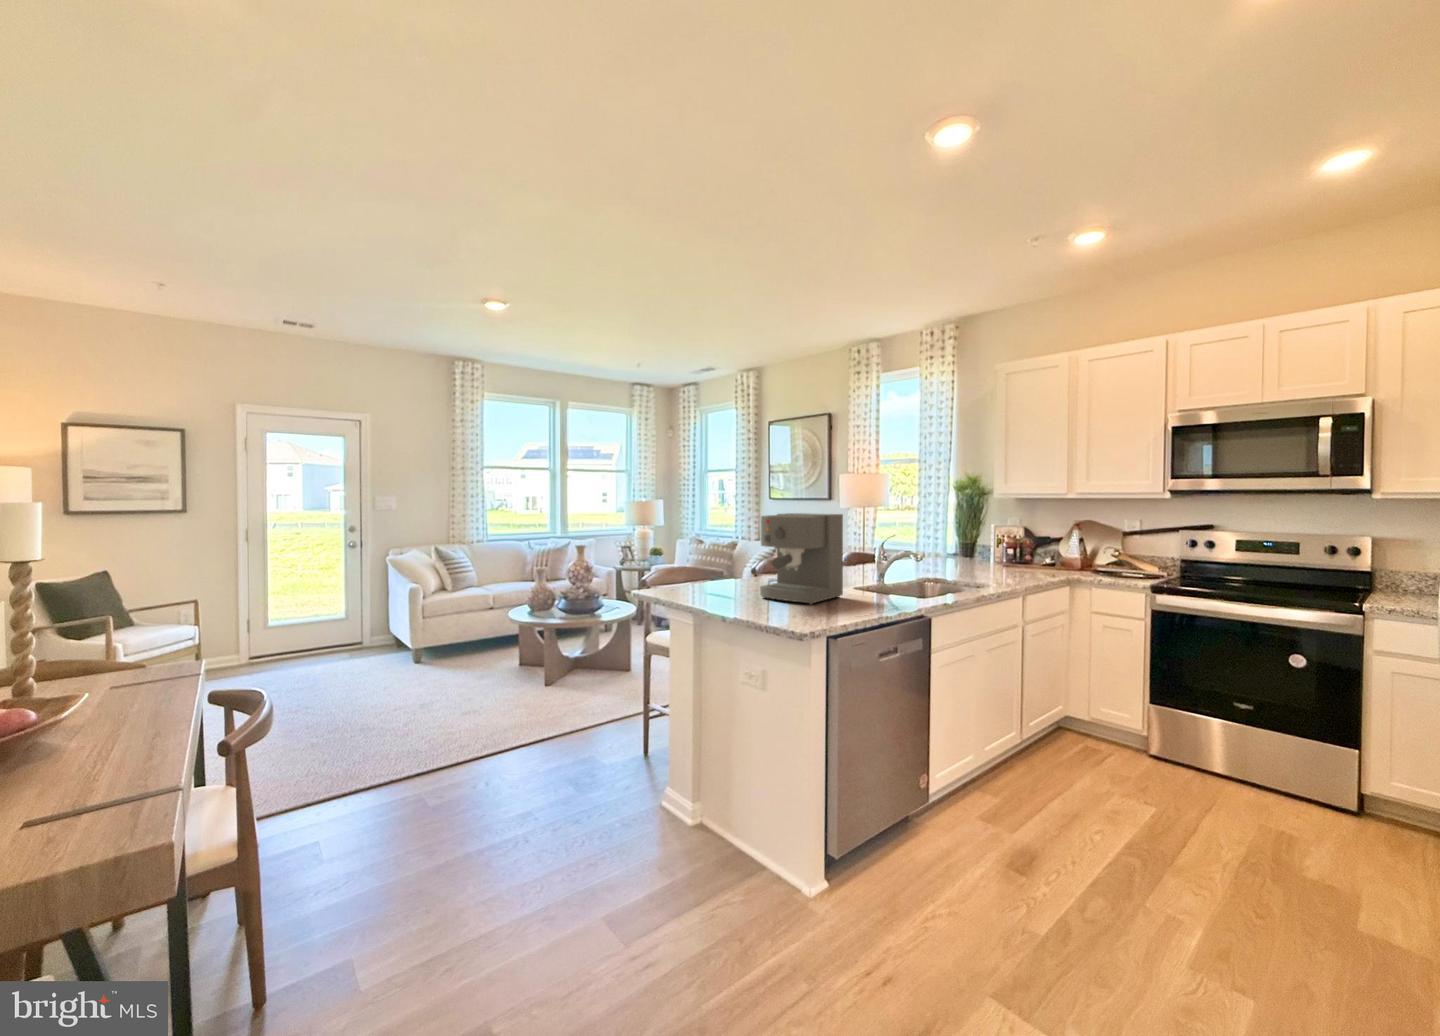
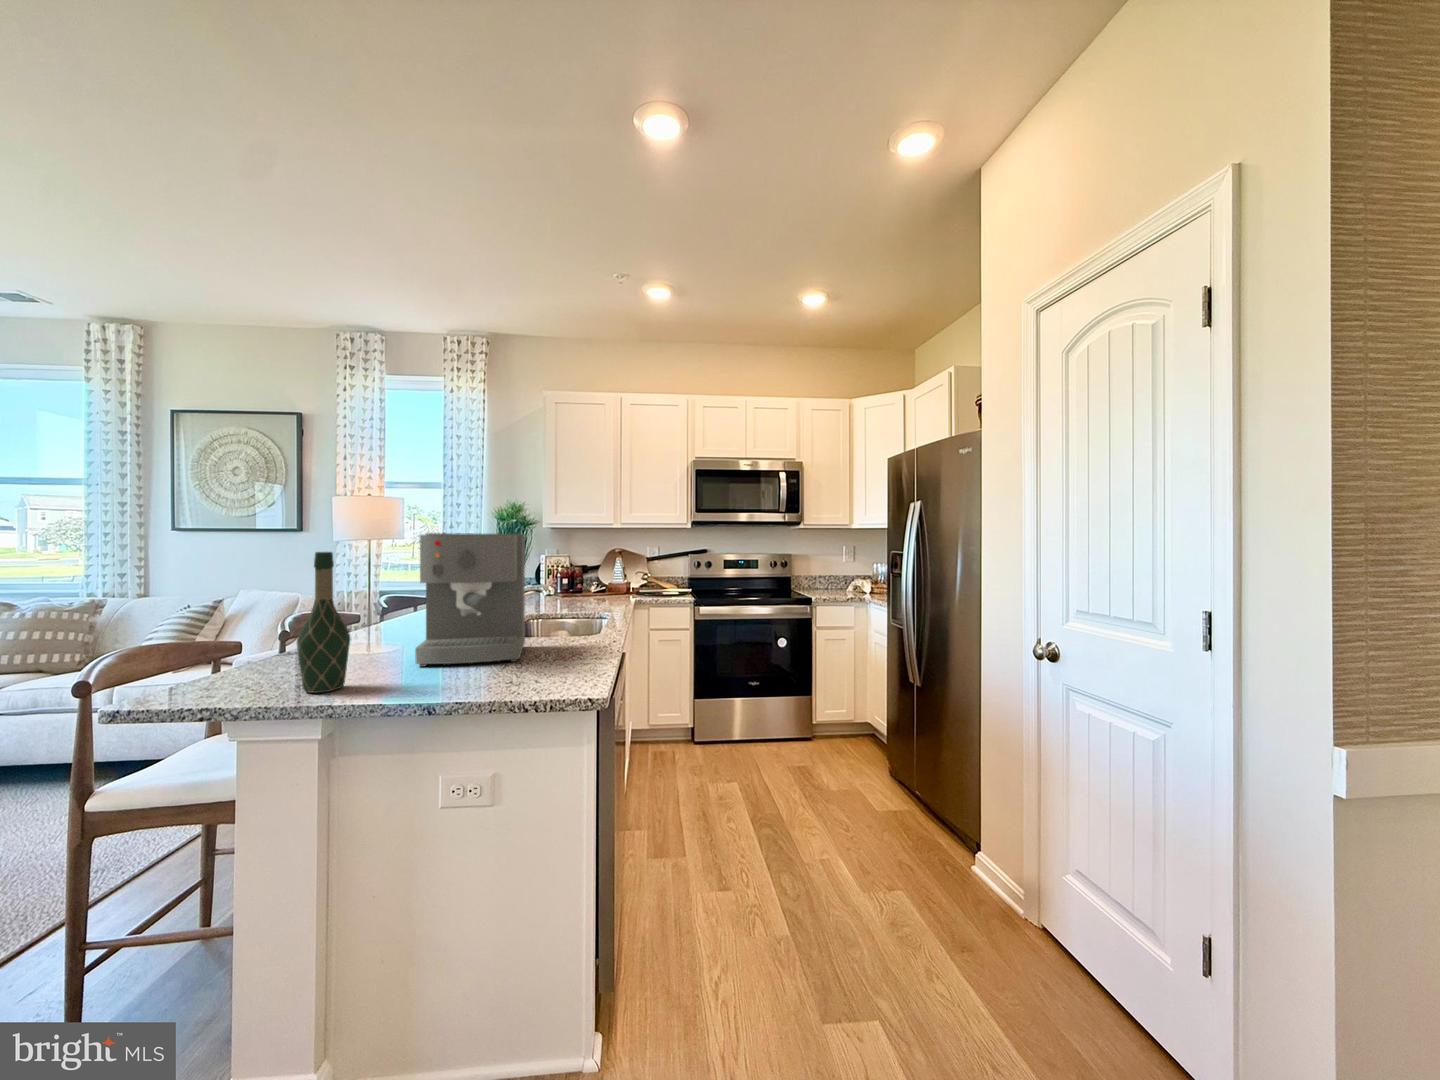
wine bottle: none [692,526,716,601] -> present [297,552,350,693]

